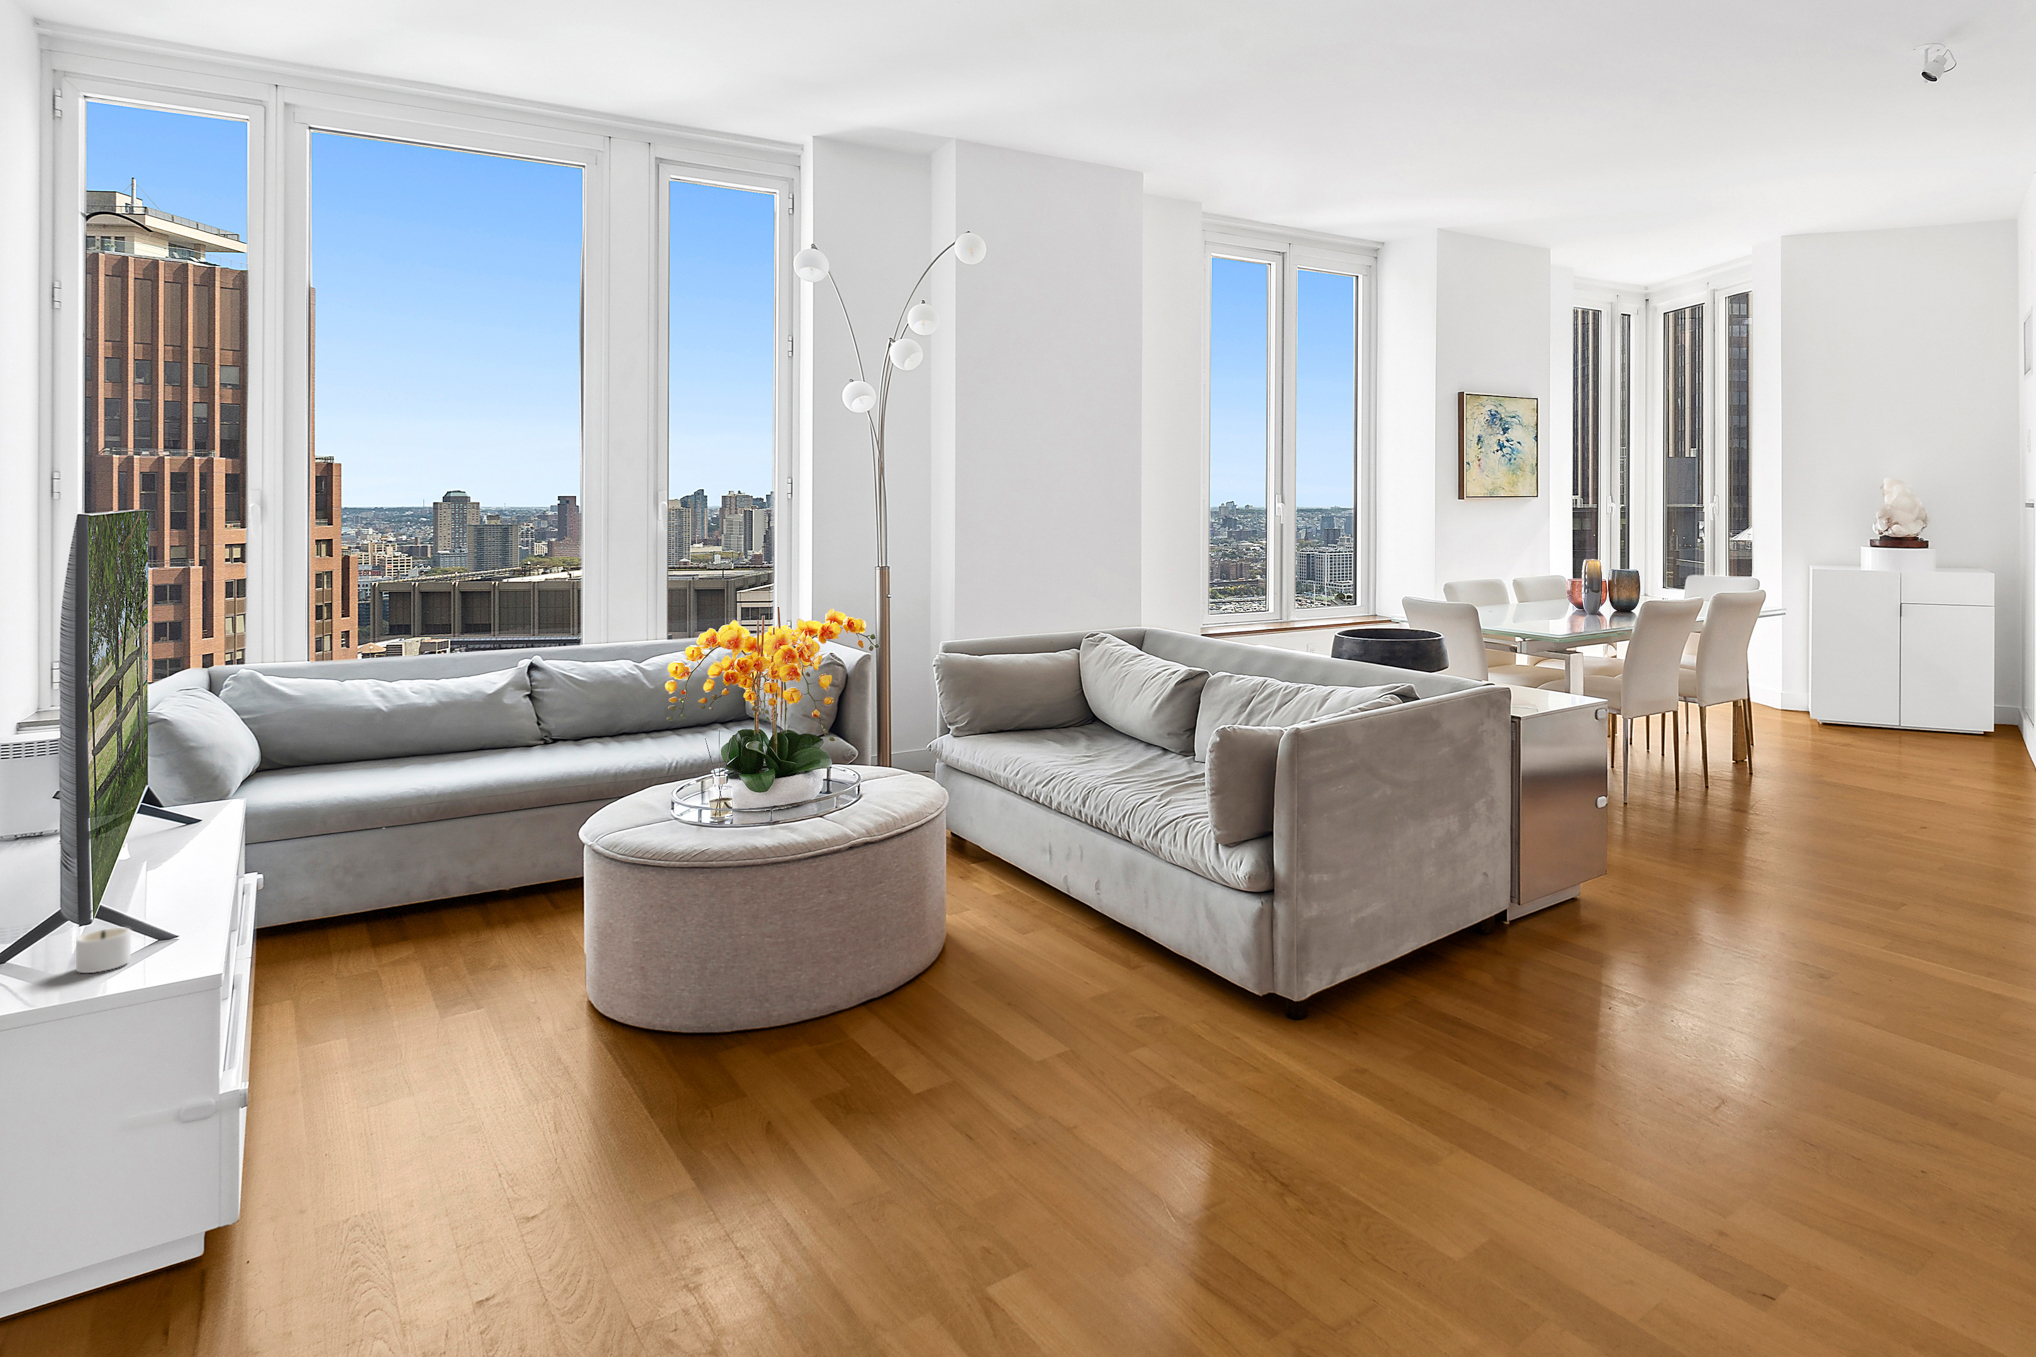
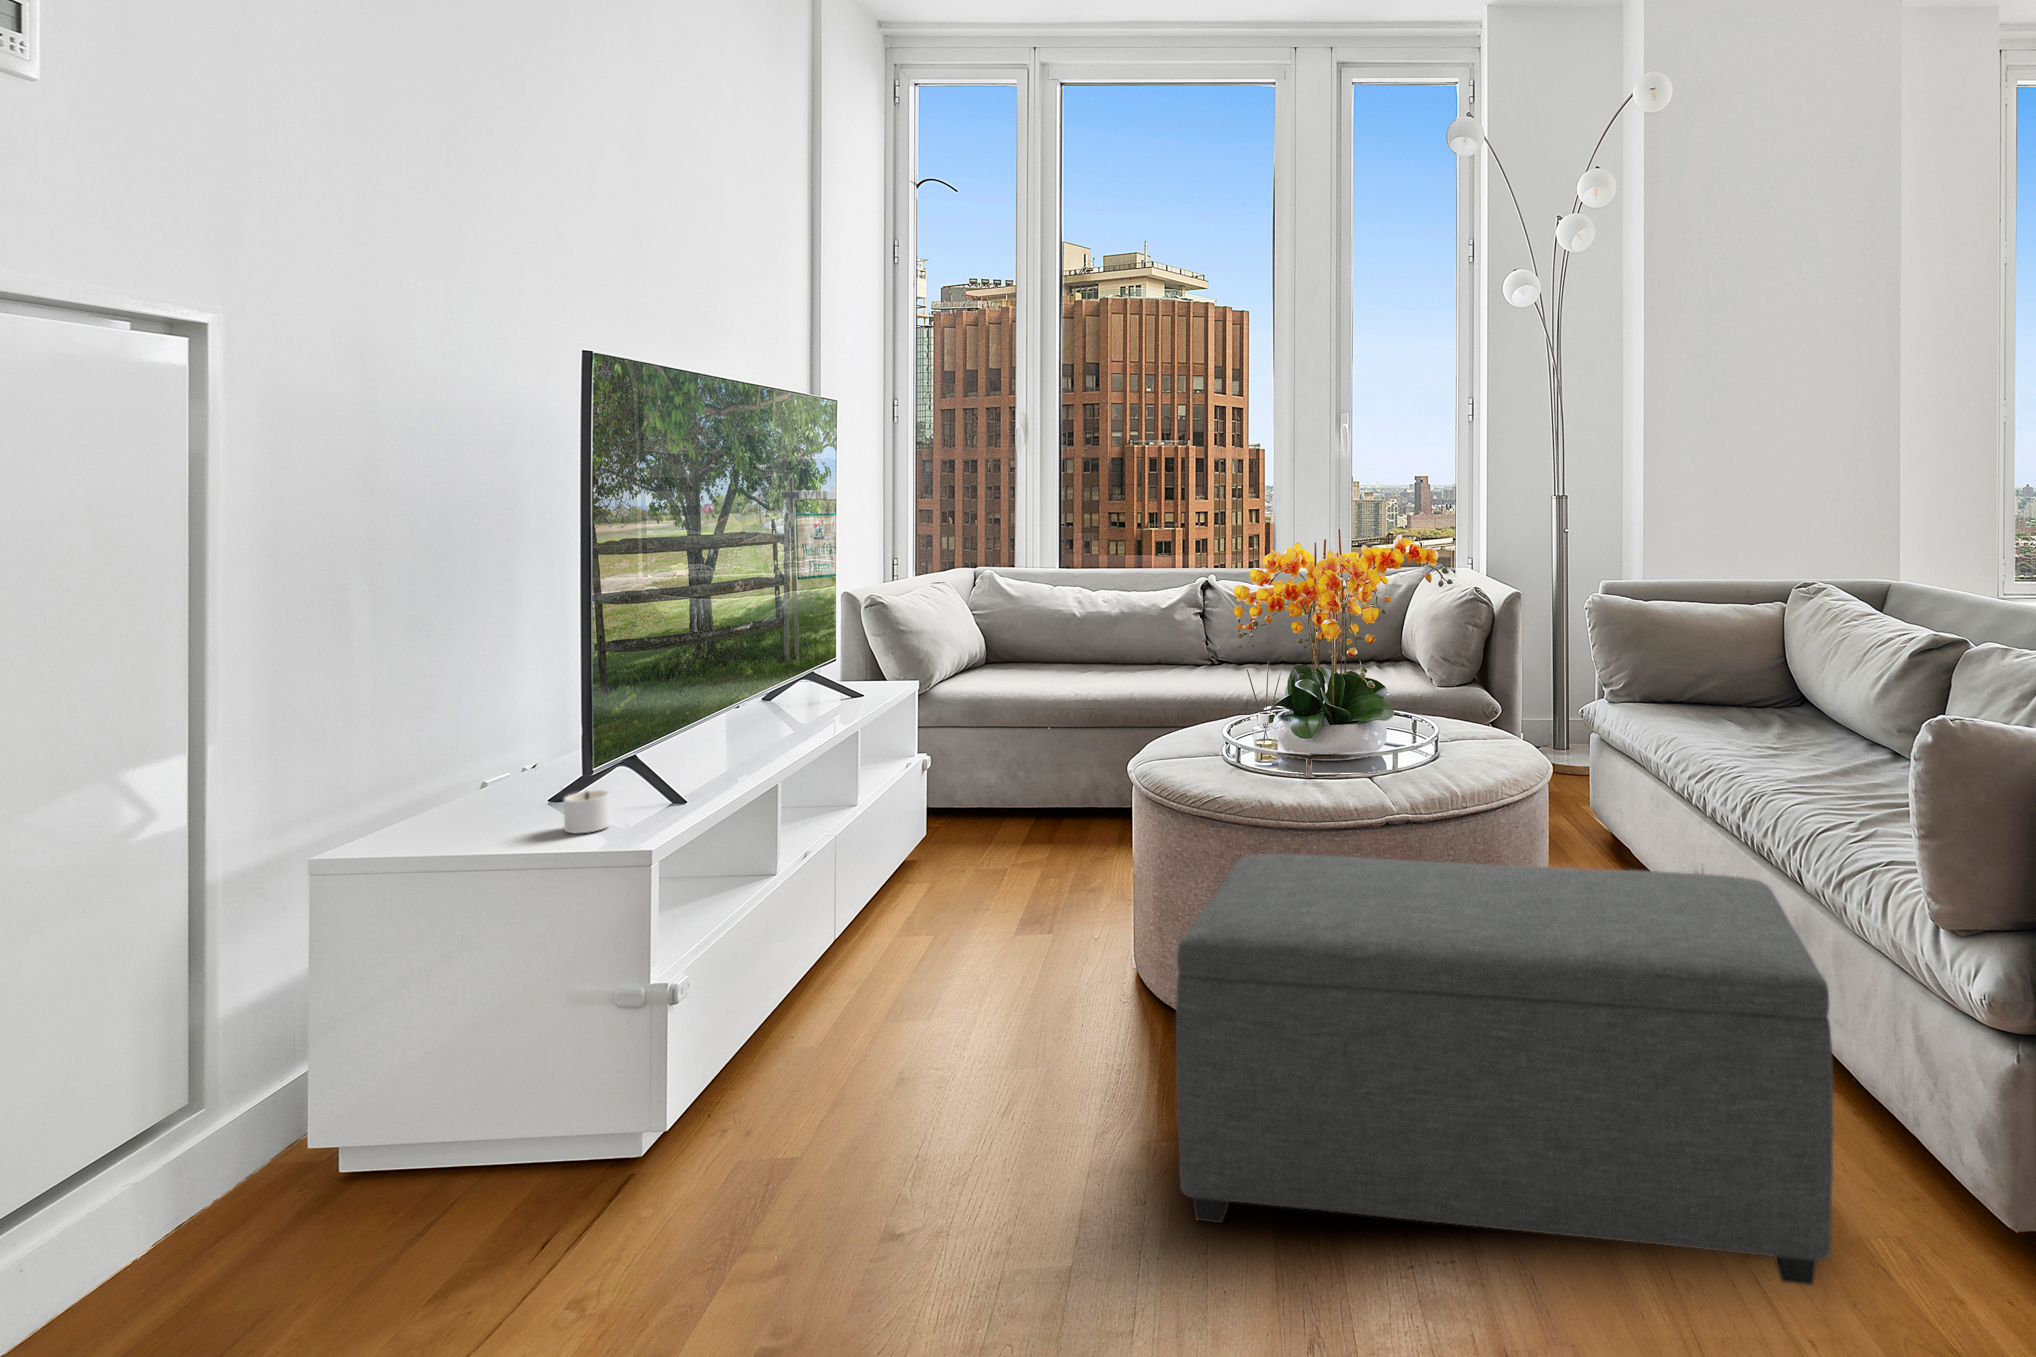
ottoman: none [754,836,1178,1138] -> present [1176,854,1833,1285]

